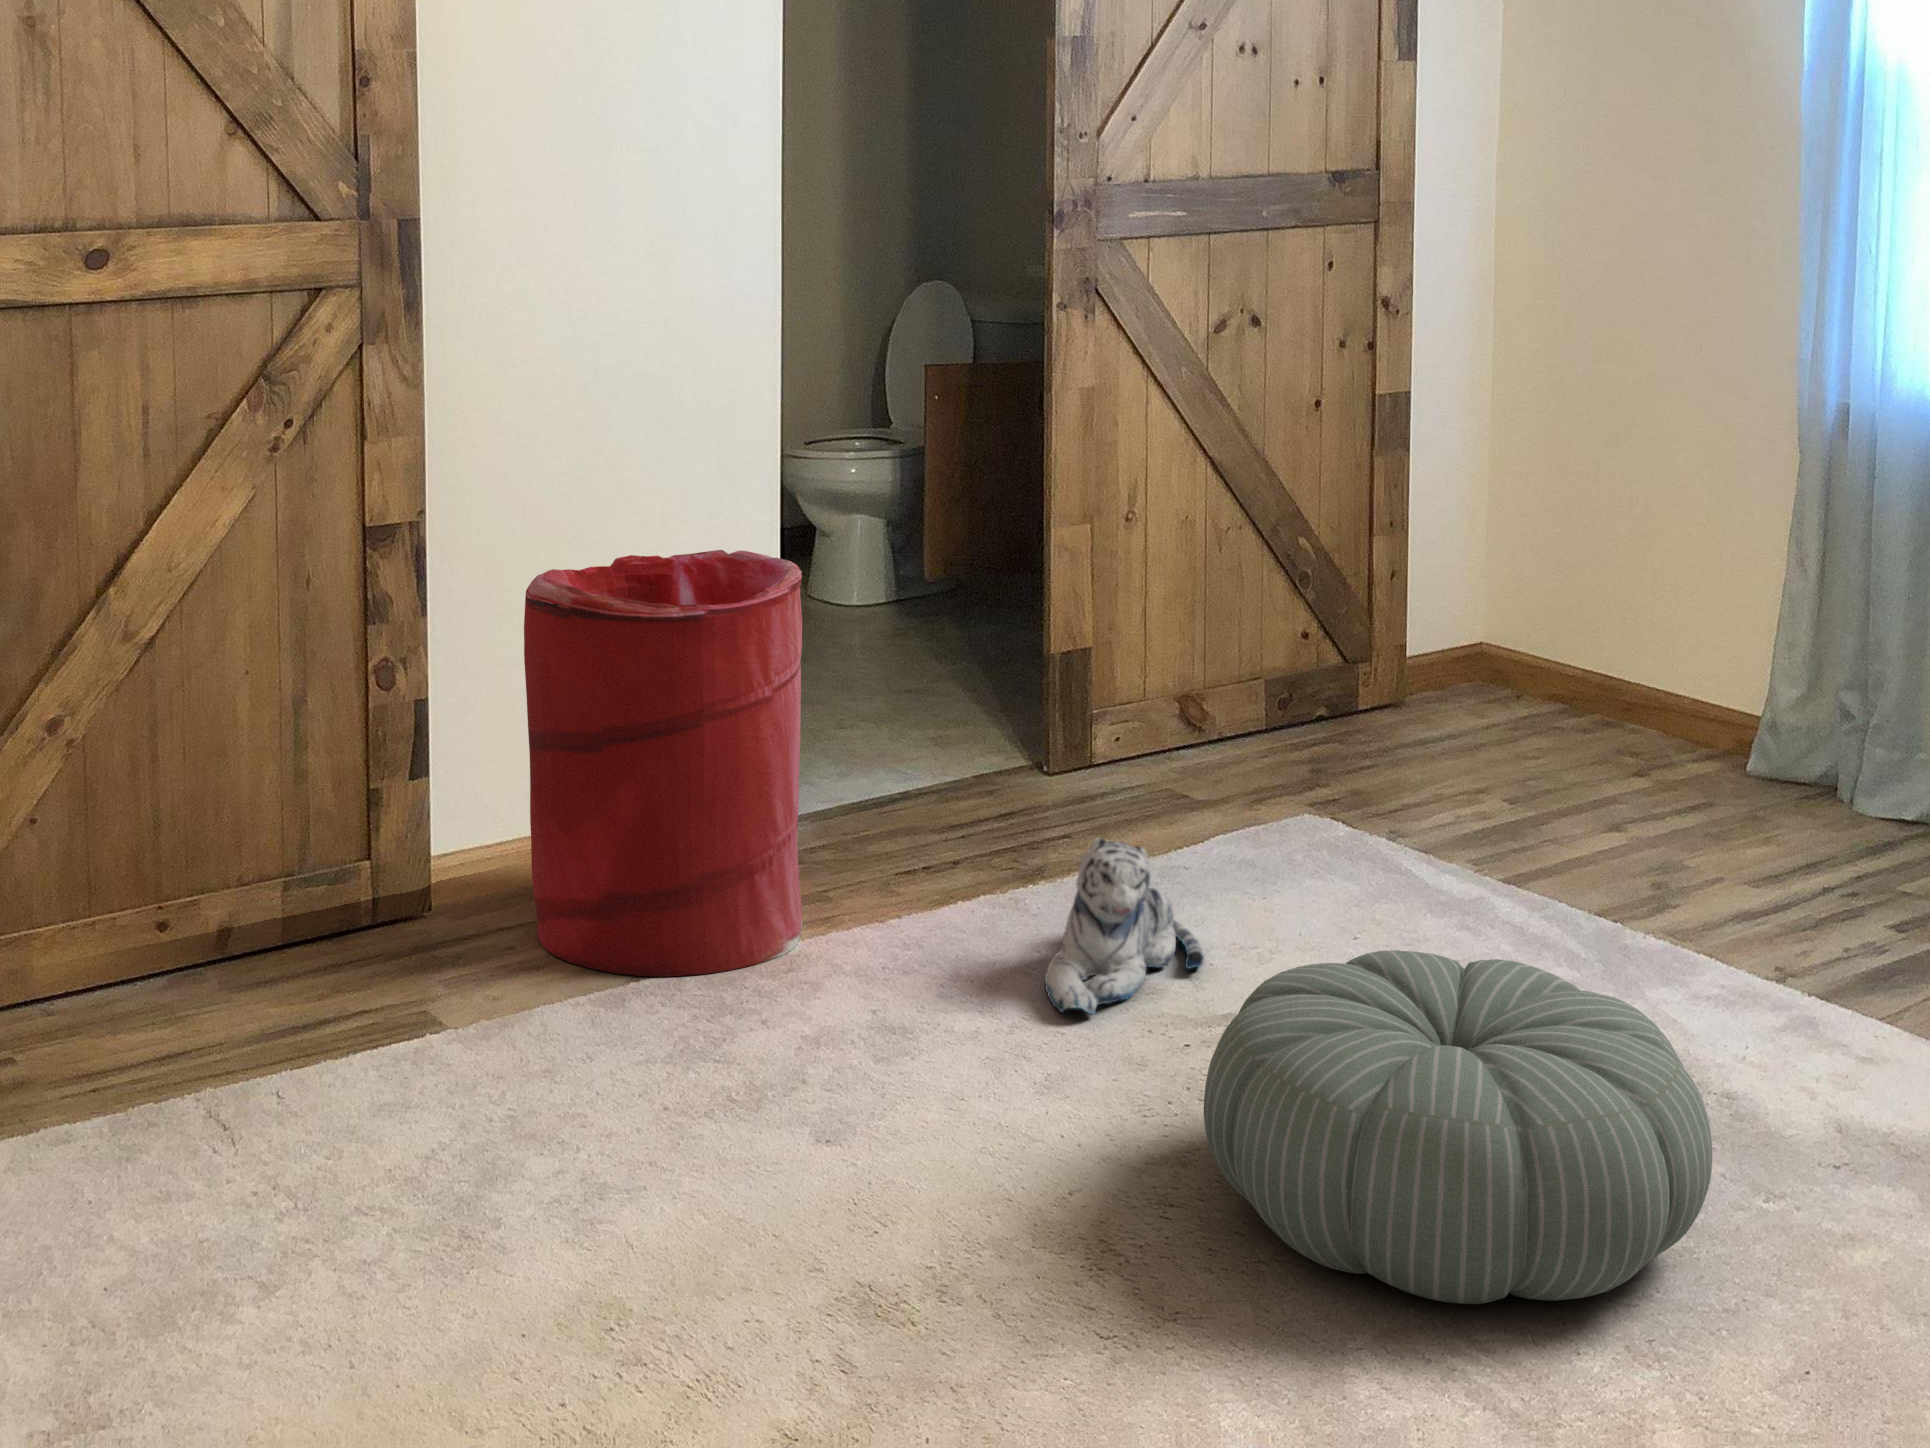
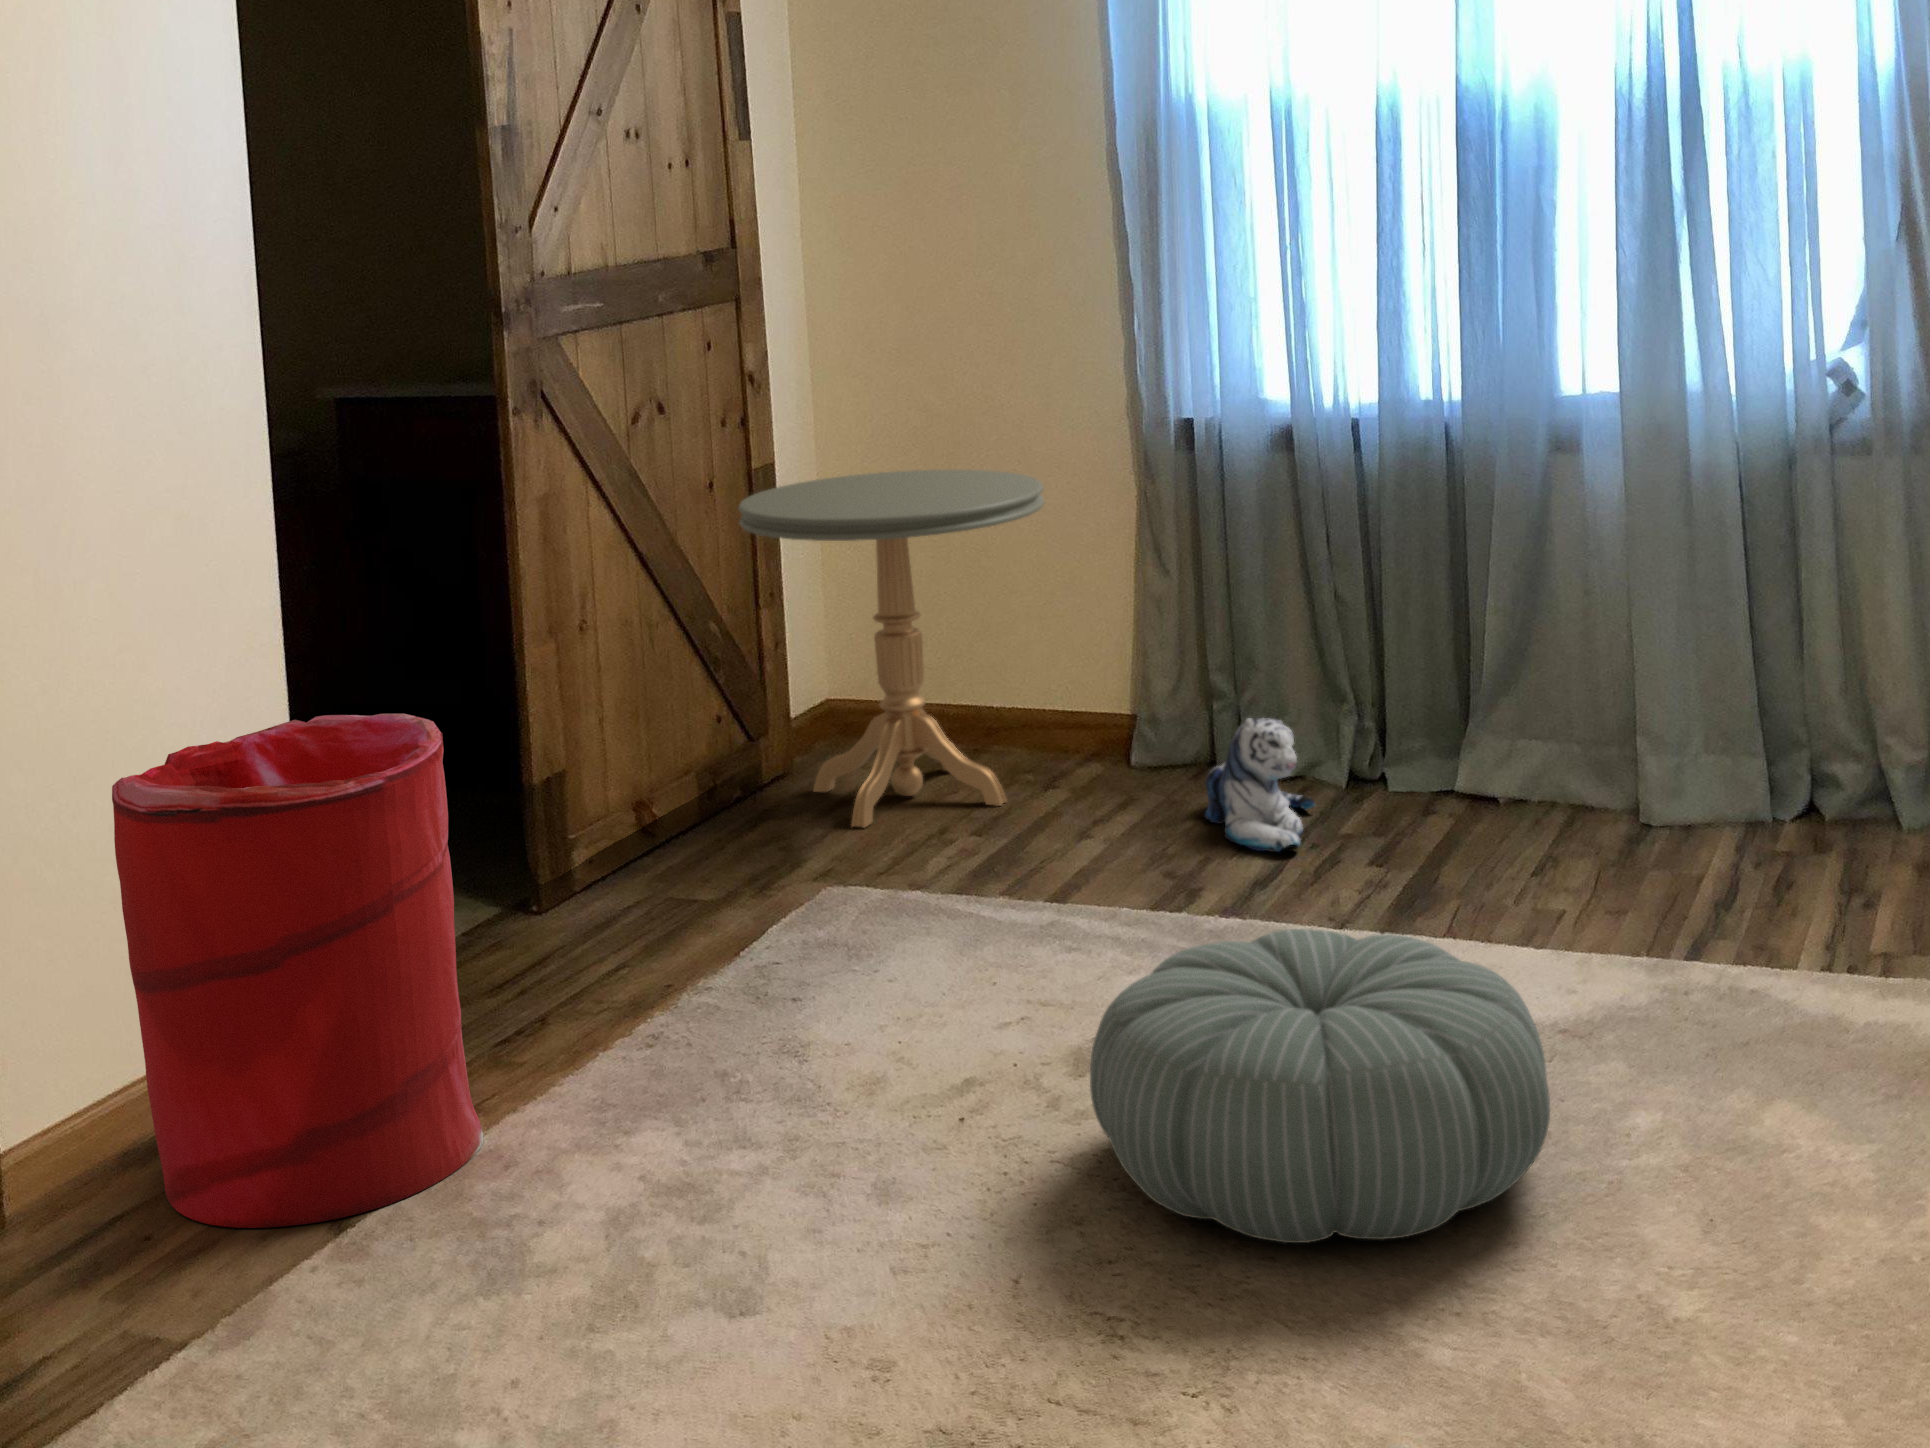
side table: none [1319,417,1650,785] -> present [738,470,1044,828]
plush toy: present [1045,838,1204,1014] -> present [1204,718,1314,852]

